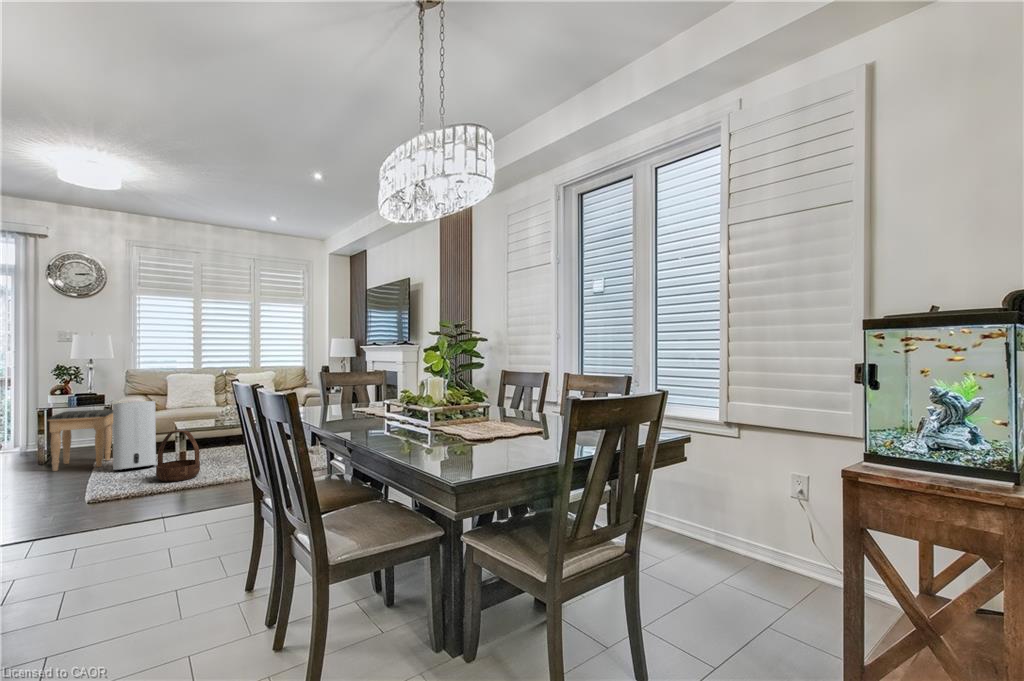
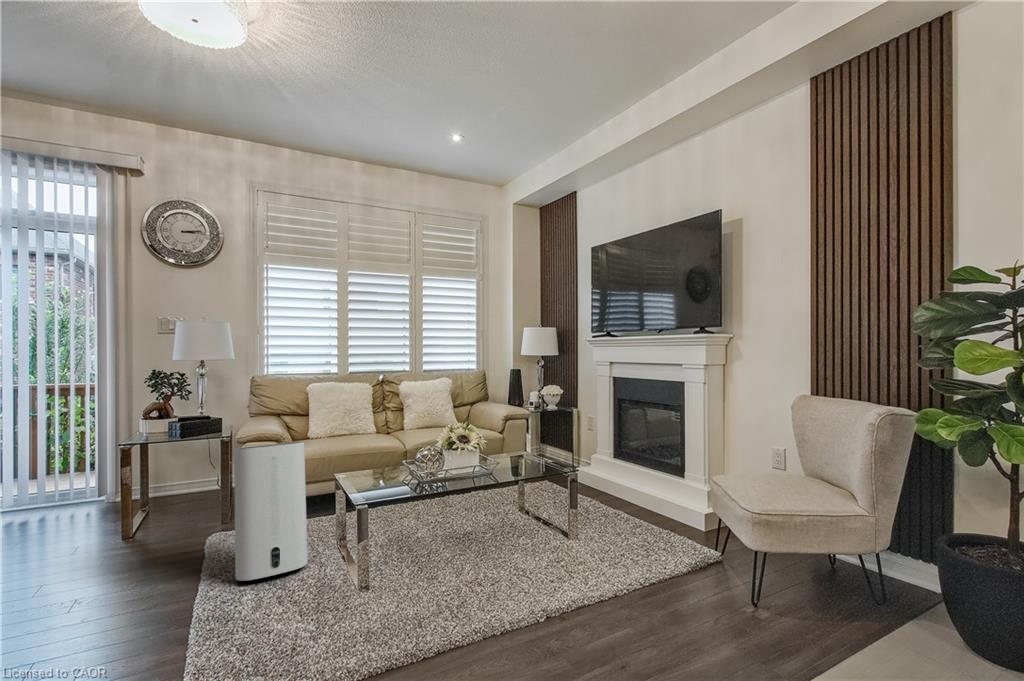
footstool: present [48,409,113,471] -> none [125,450,237,572]
basket: present [156,430,200,482] -> none [320,518,402,641]

